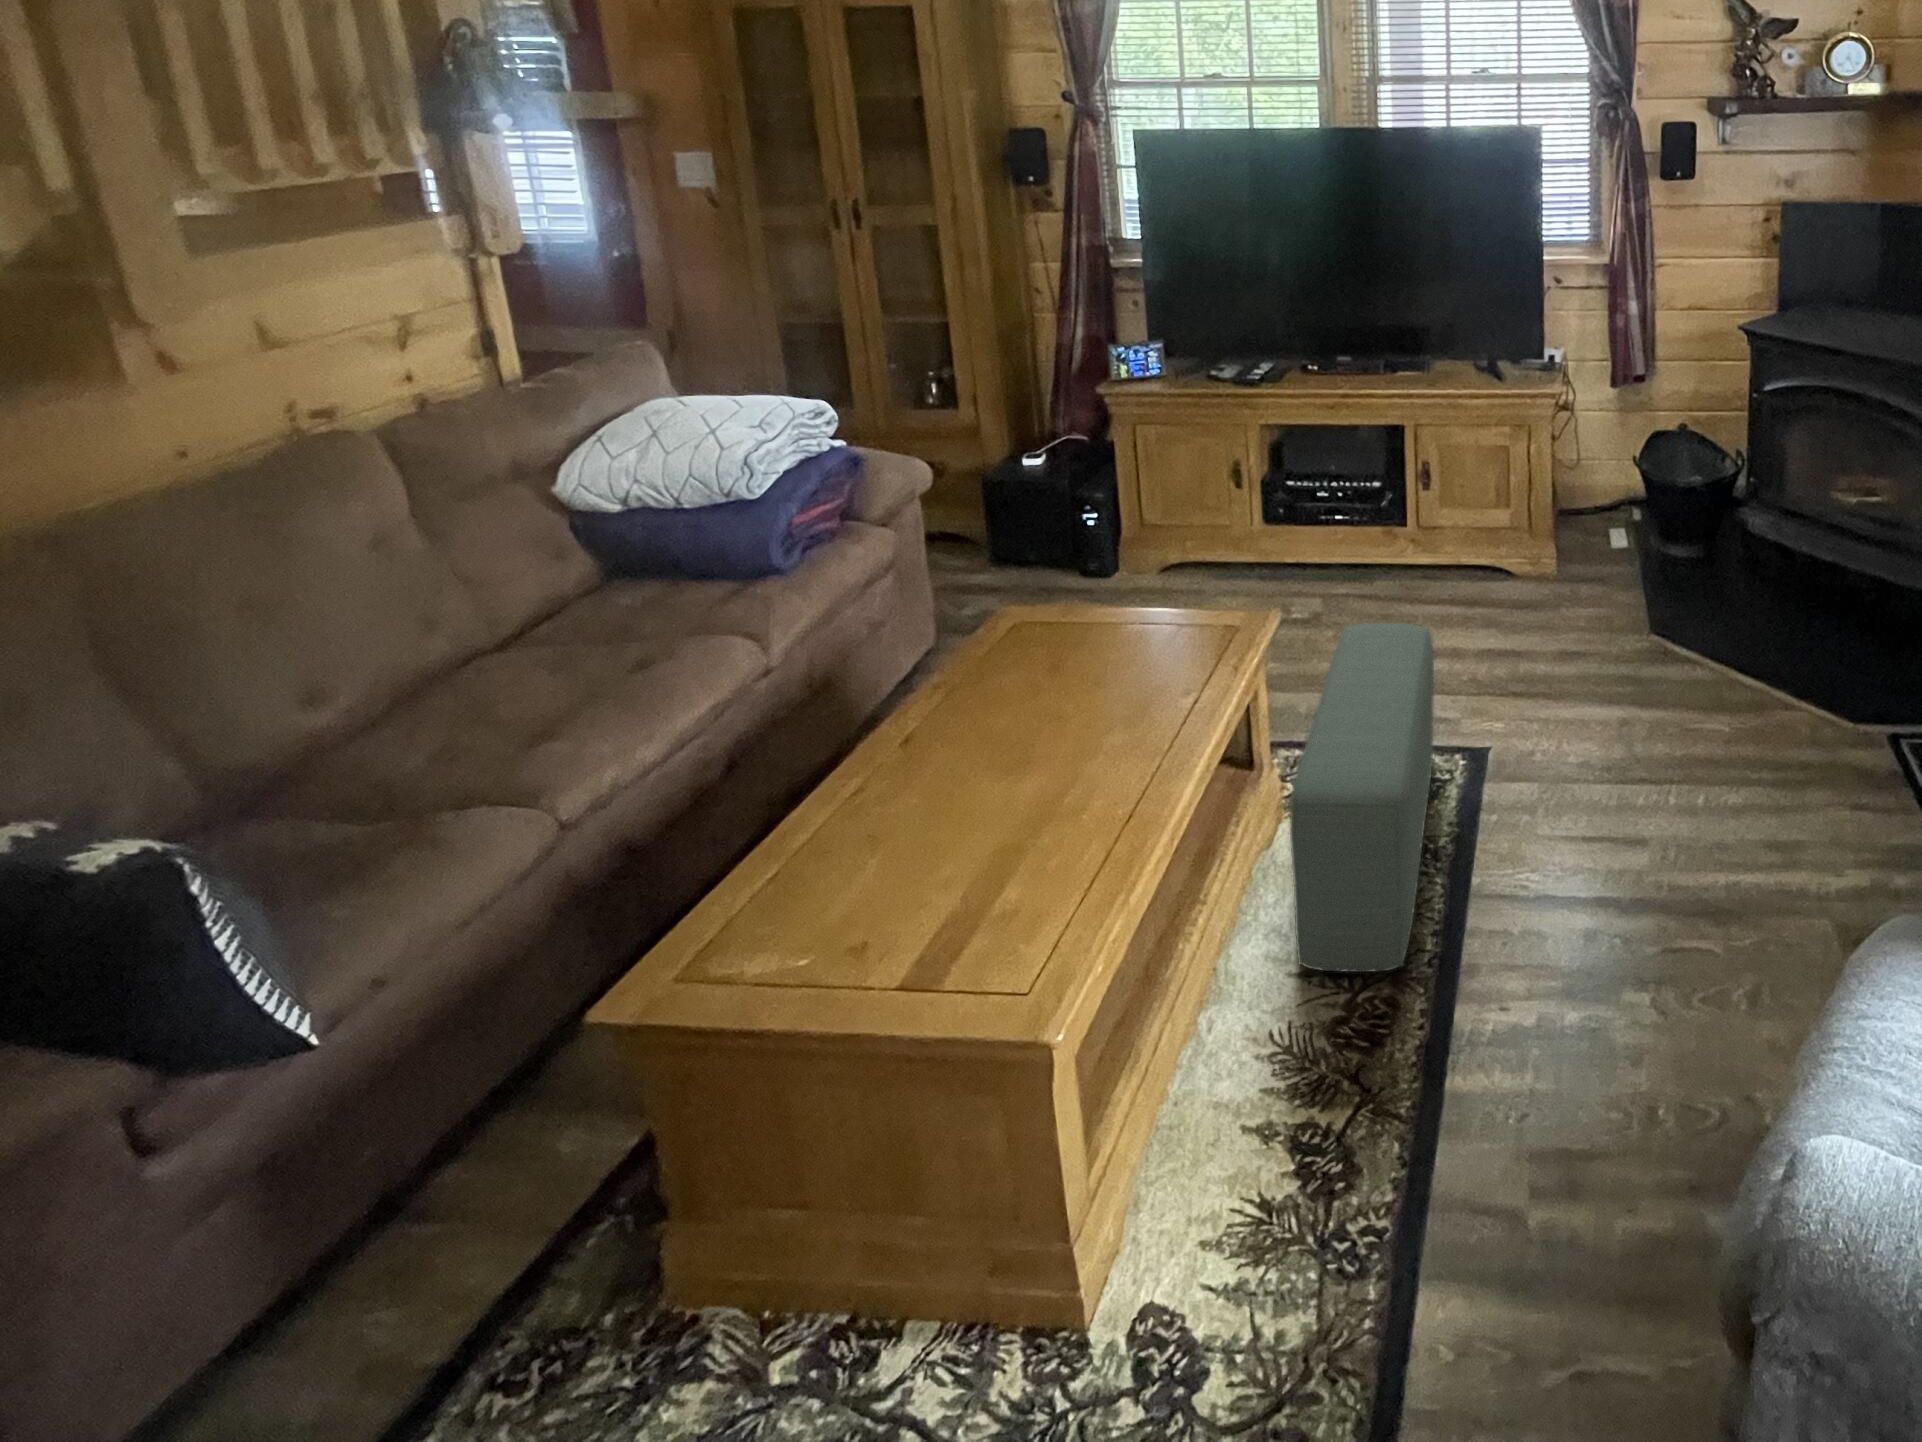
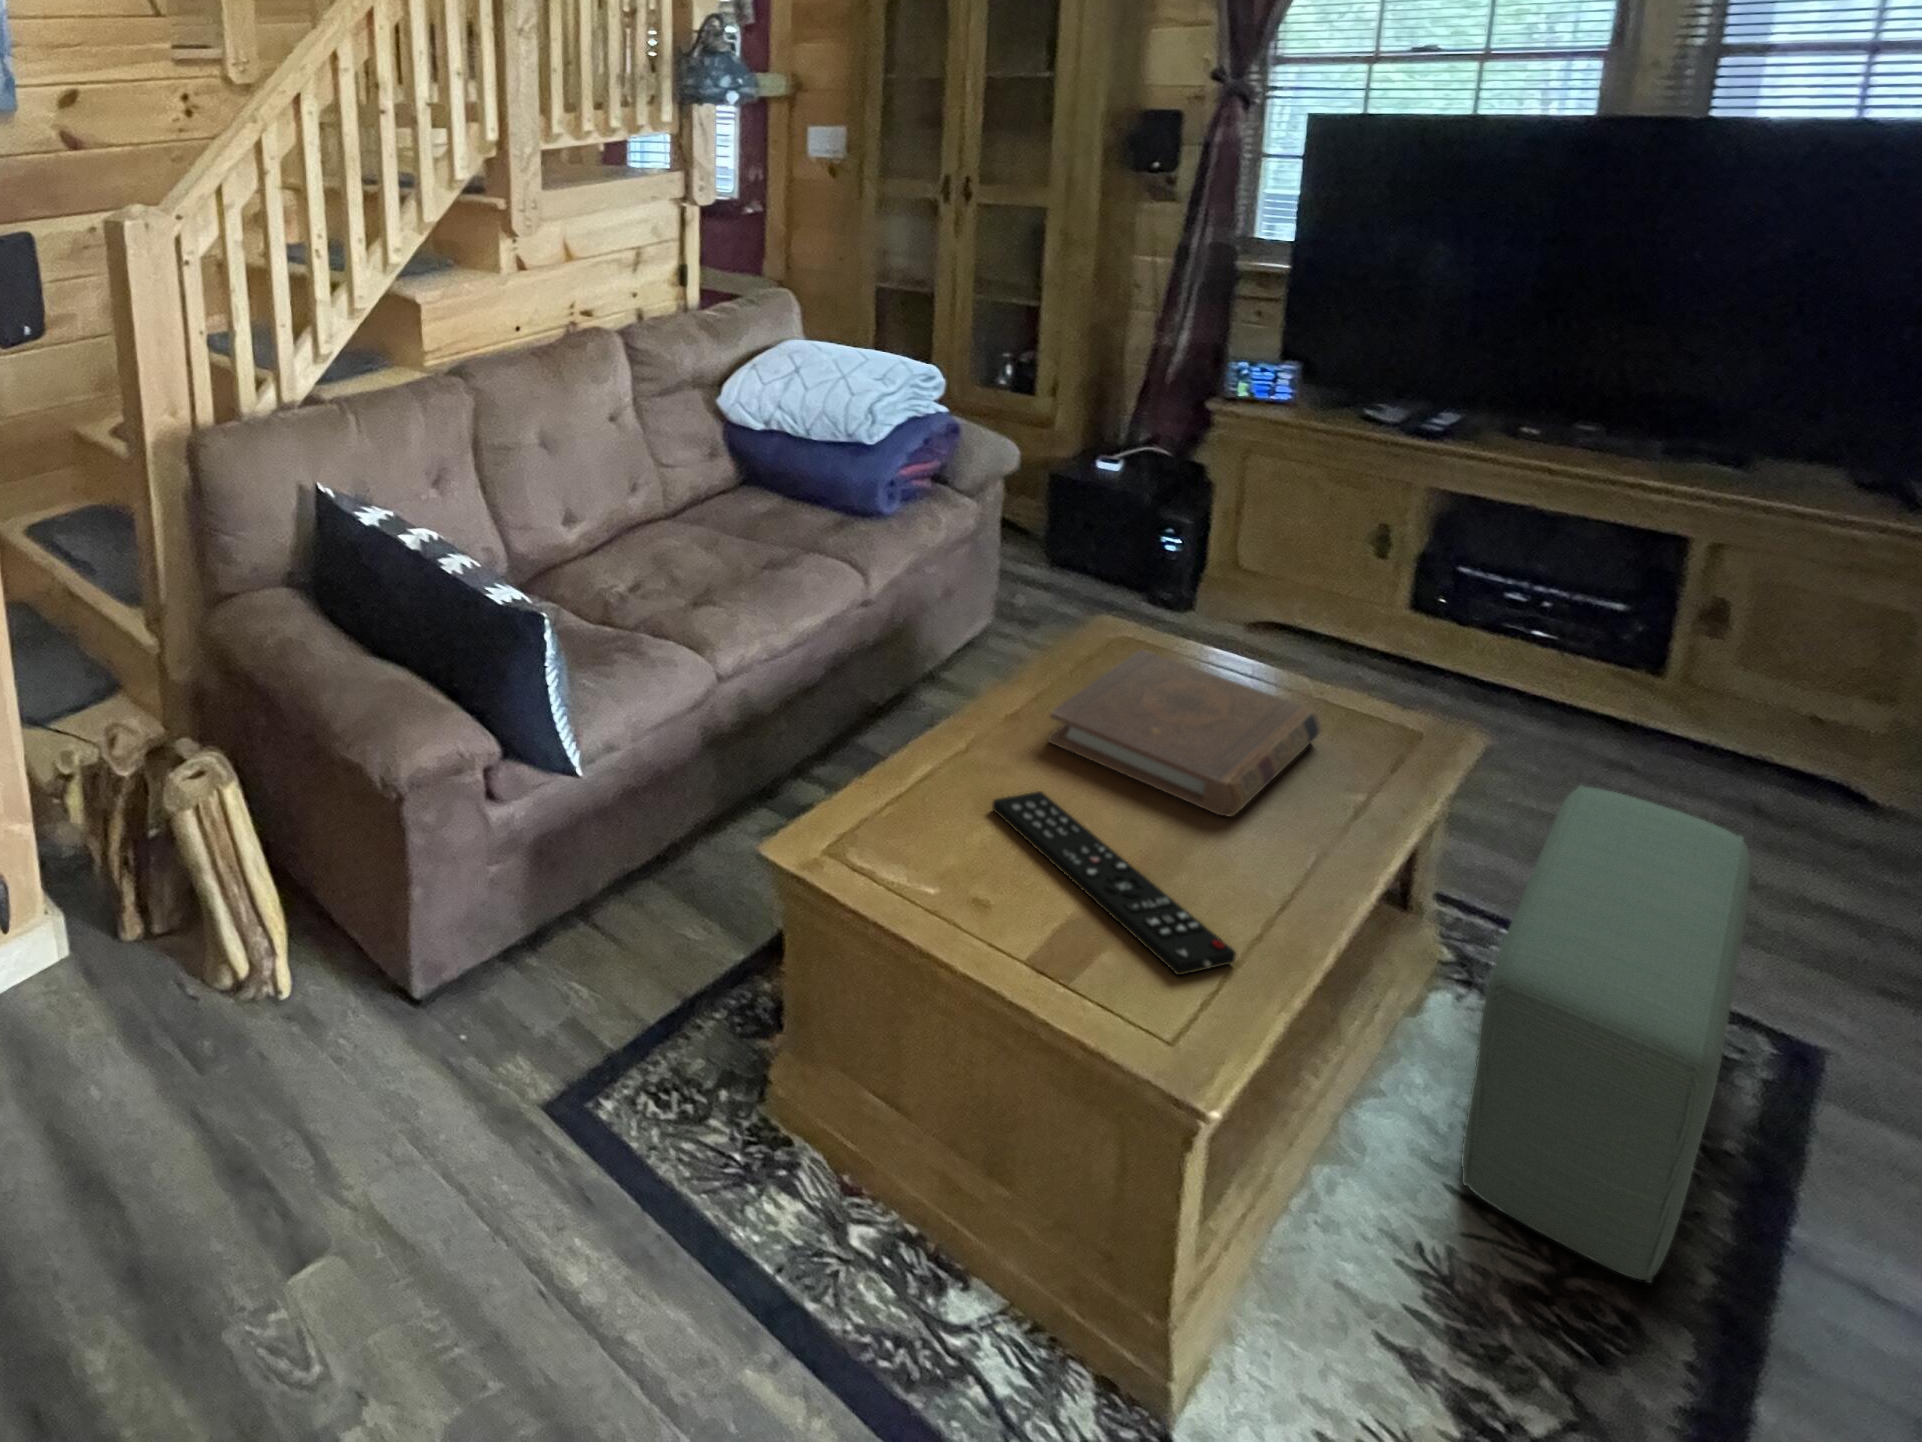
book: none [941,632,1170,760] -> present [1049,650,1321,816]
remote control: none [881,806,1093,927] -> present [992,791,1236,975]

